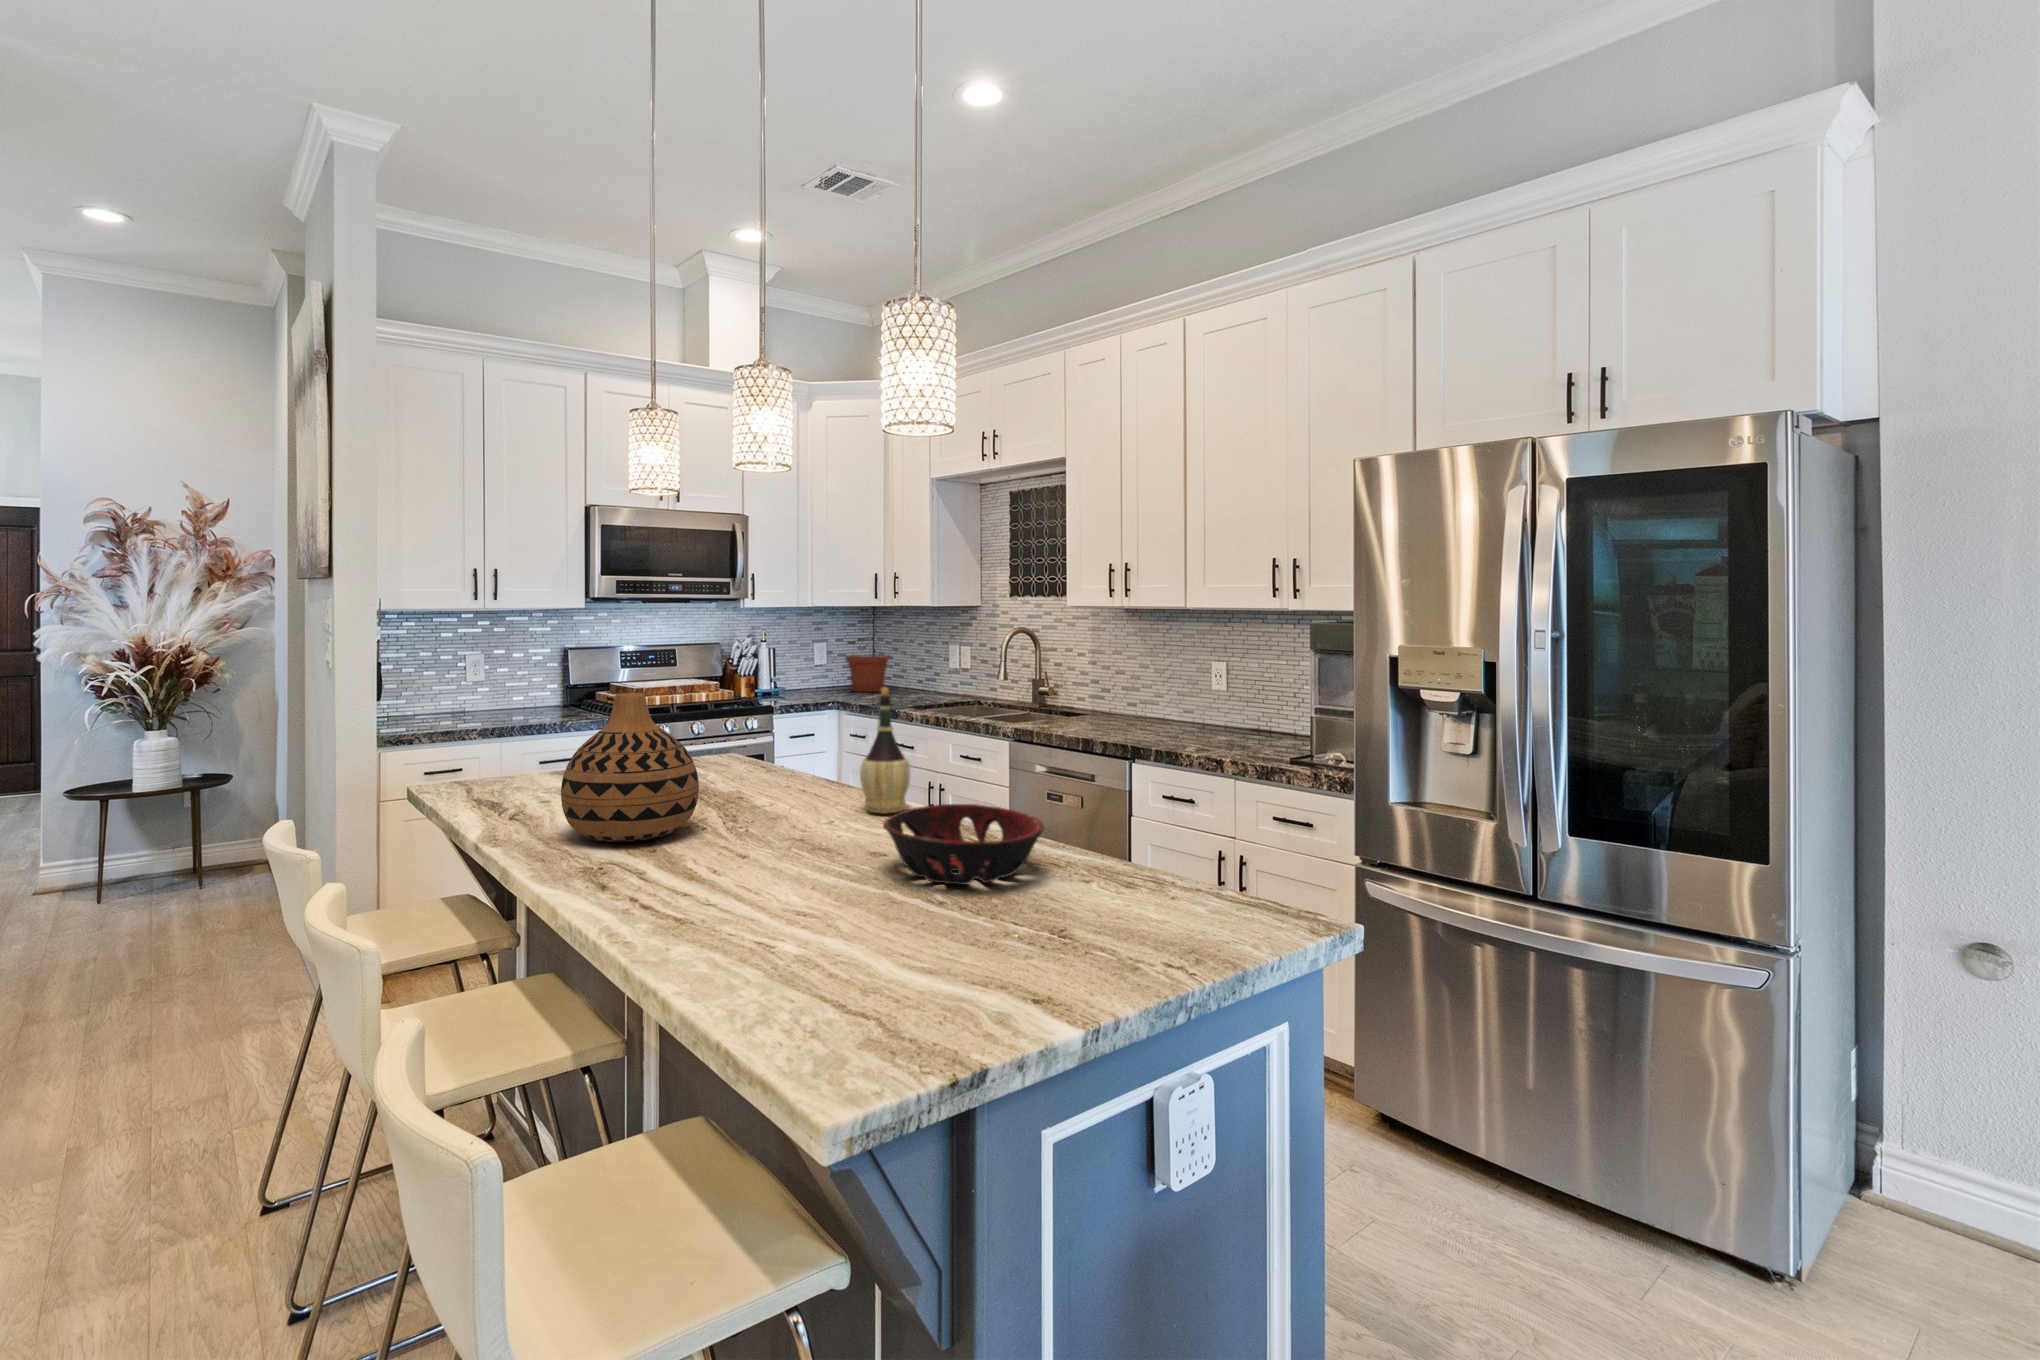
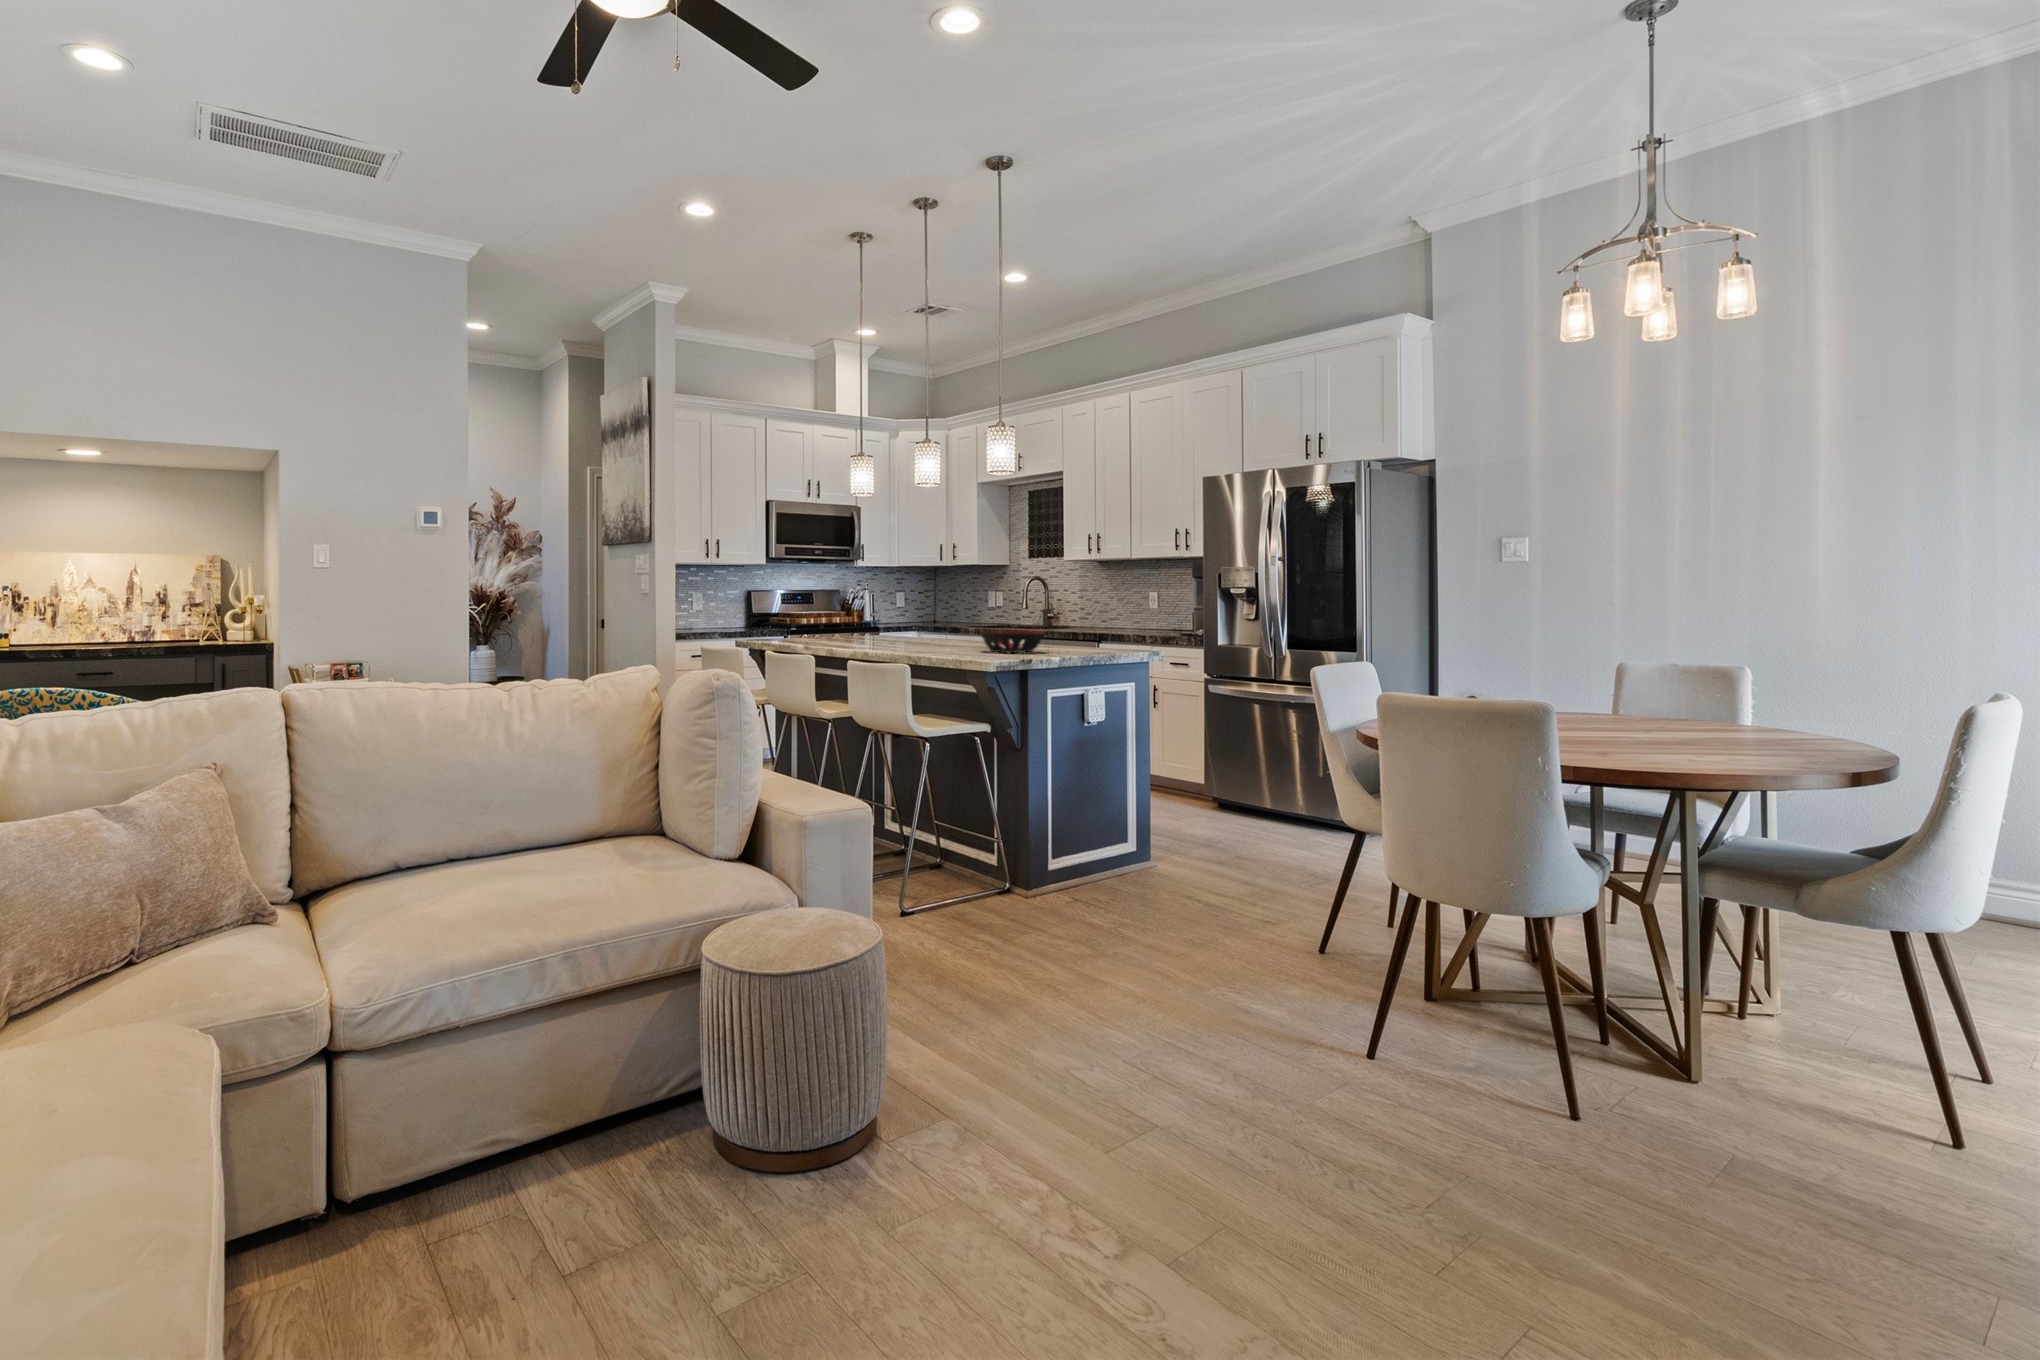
plant pot: present [845,656,889,692] -> none [913,602,950,628]
wine bottle: present [860,688,910,814] -> none [960,587,984,646]
vase: present [561,693,699,842] -> none [835,585,892,647]

